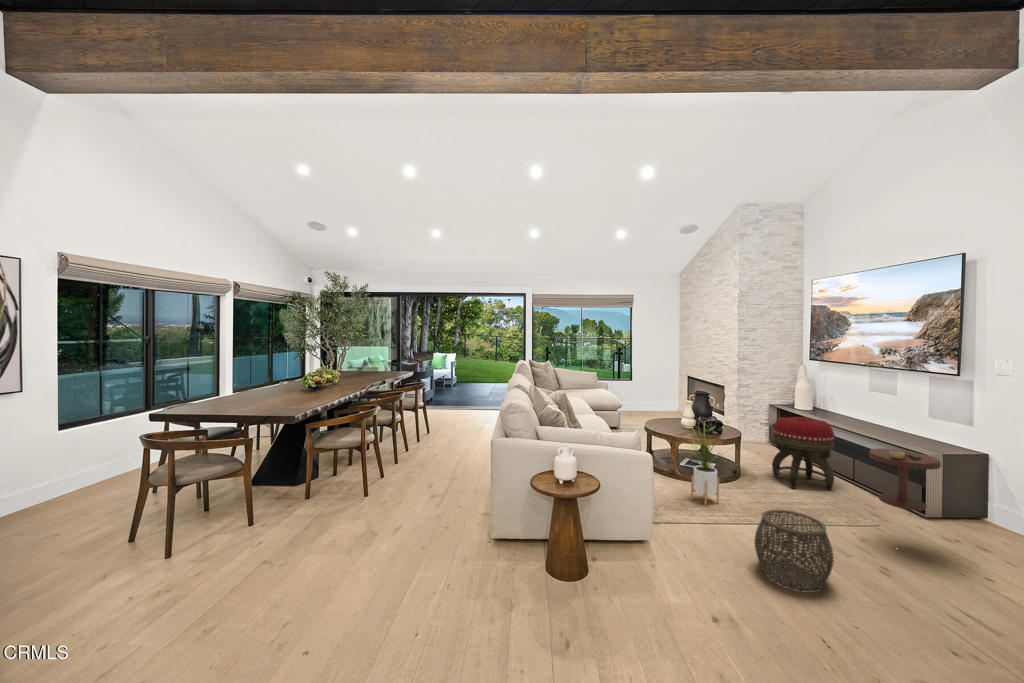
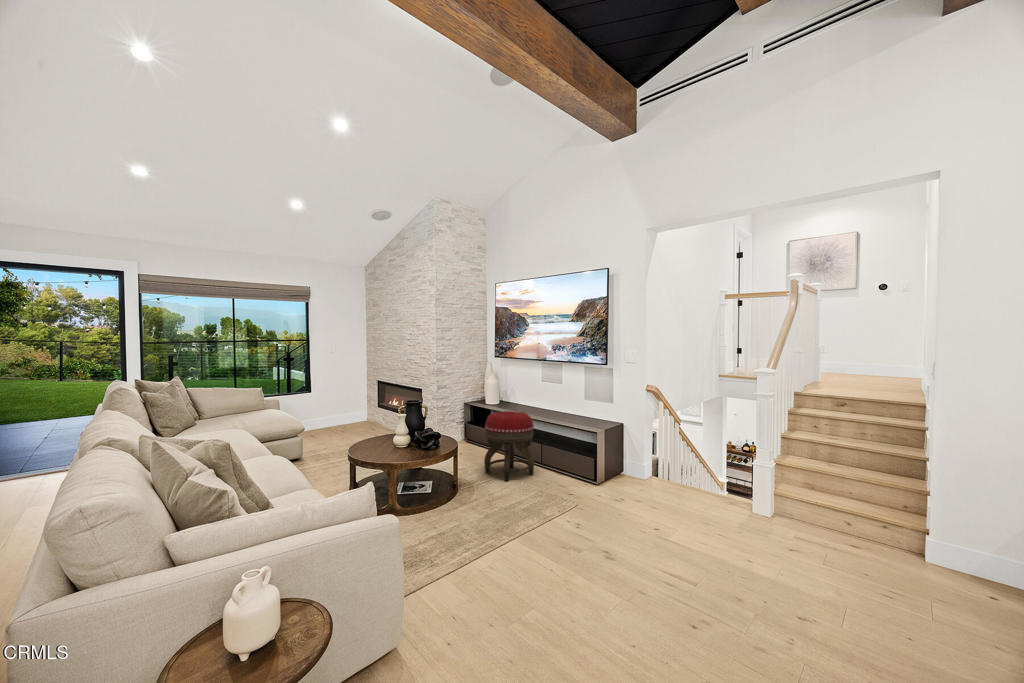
house plant: present [691,422,726,506] -> none [420,422,472,524]
side table: present [869,449,941,511] -> none [581,429,626,514]
woven basket: present [754,510,834,591] -> none [527,506,595,586]

